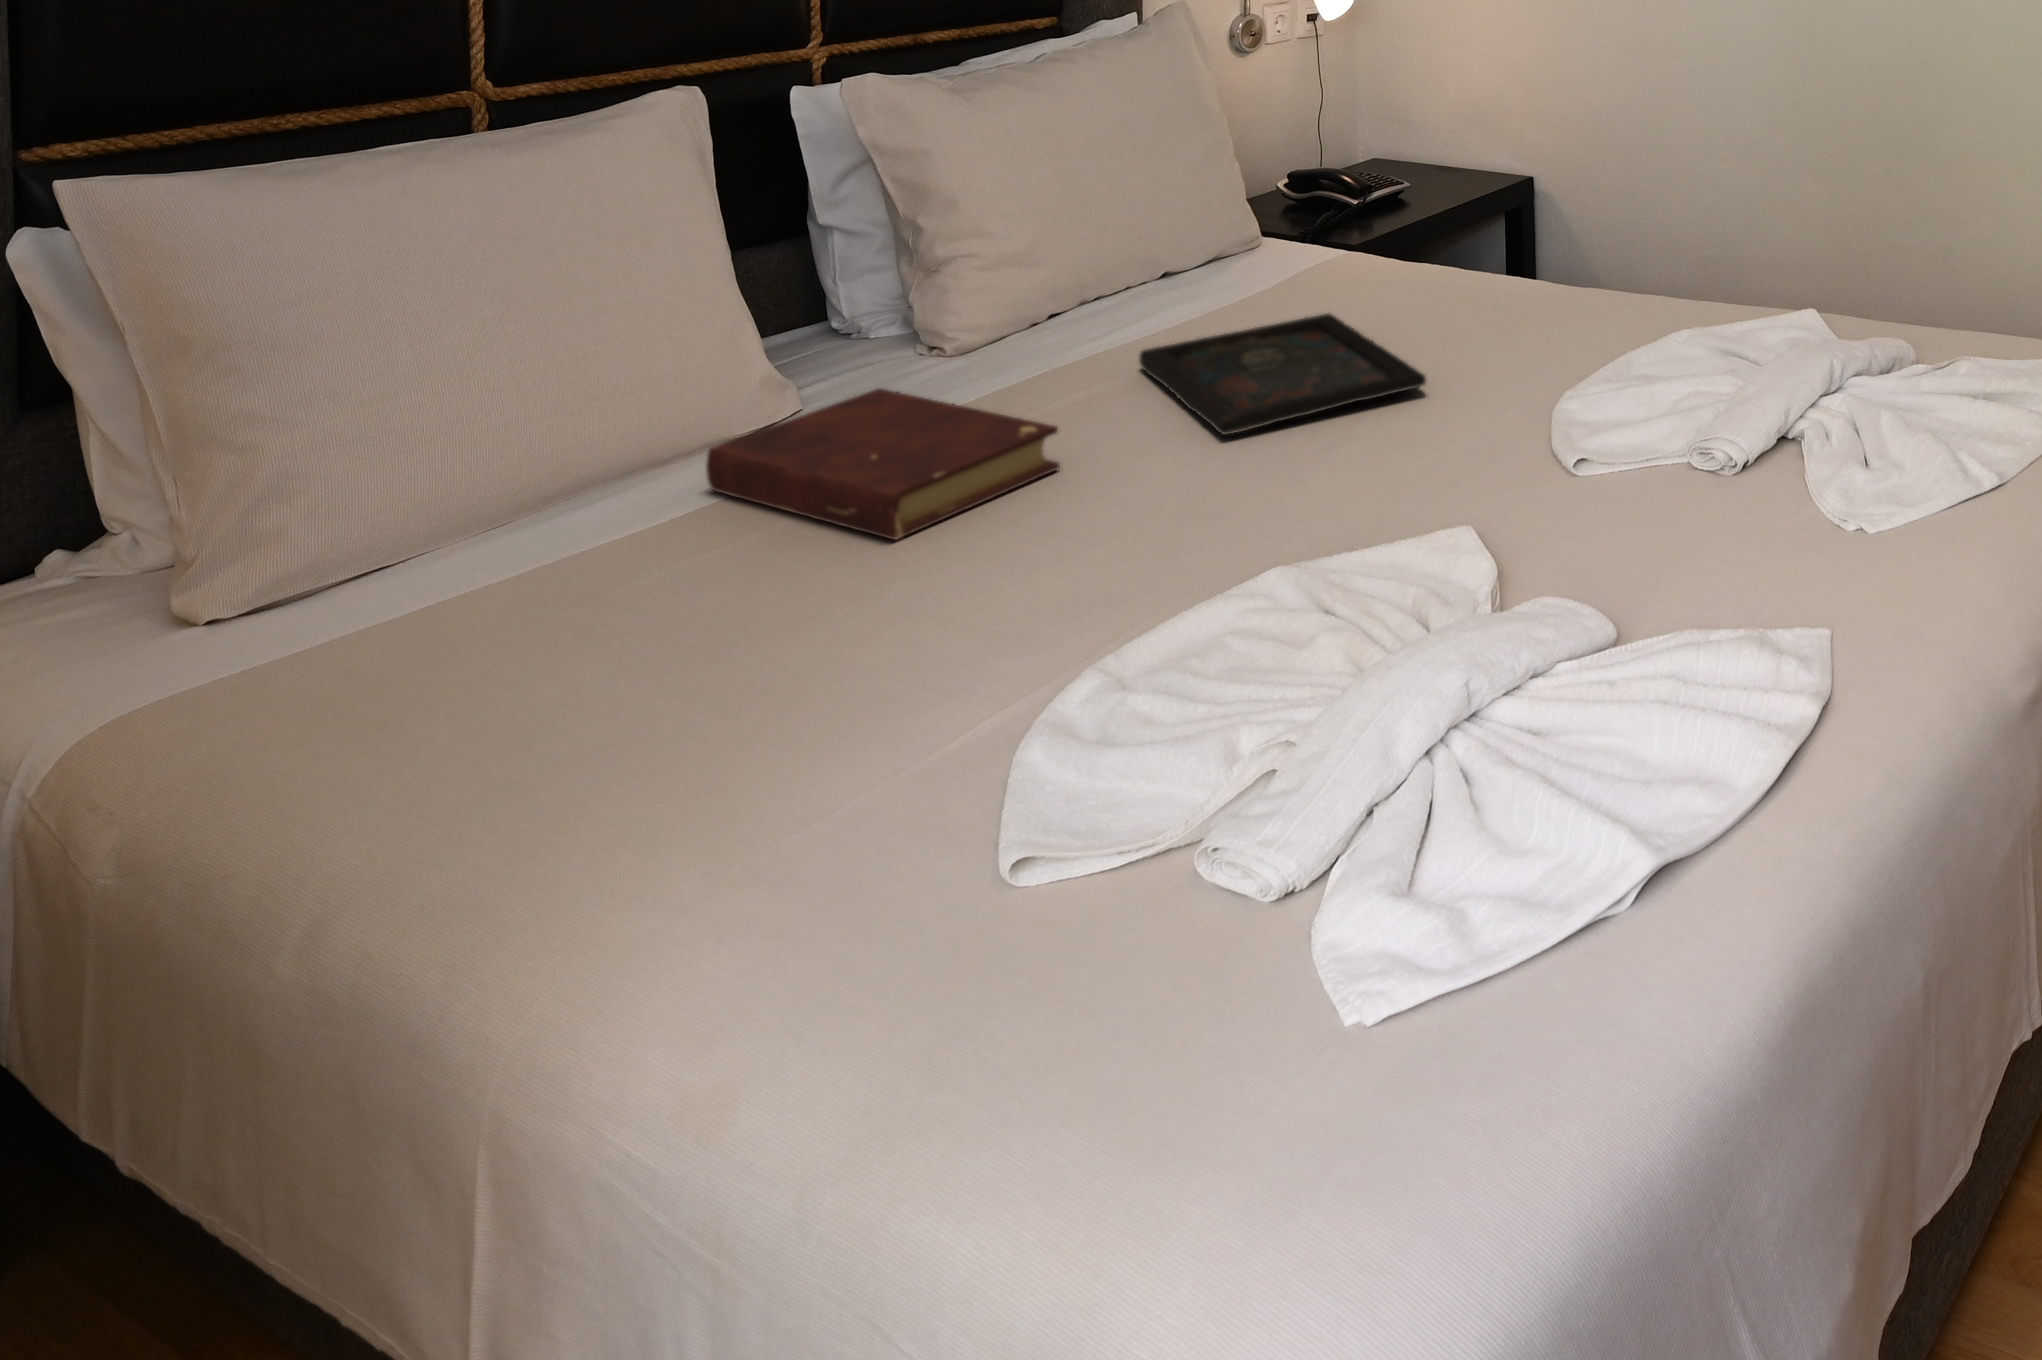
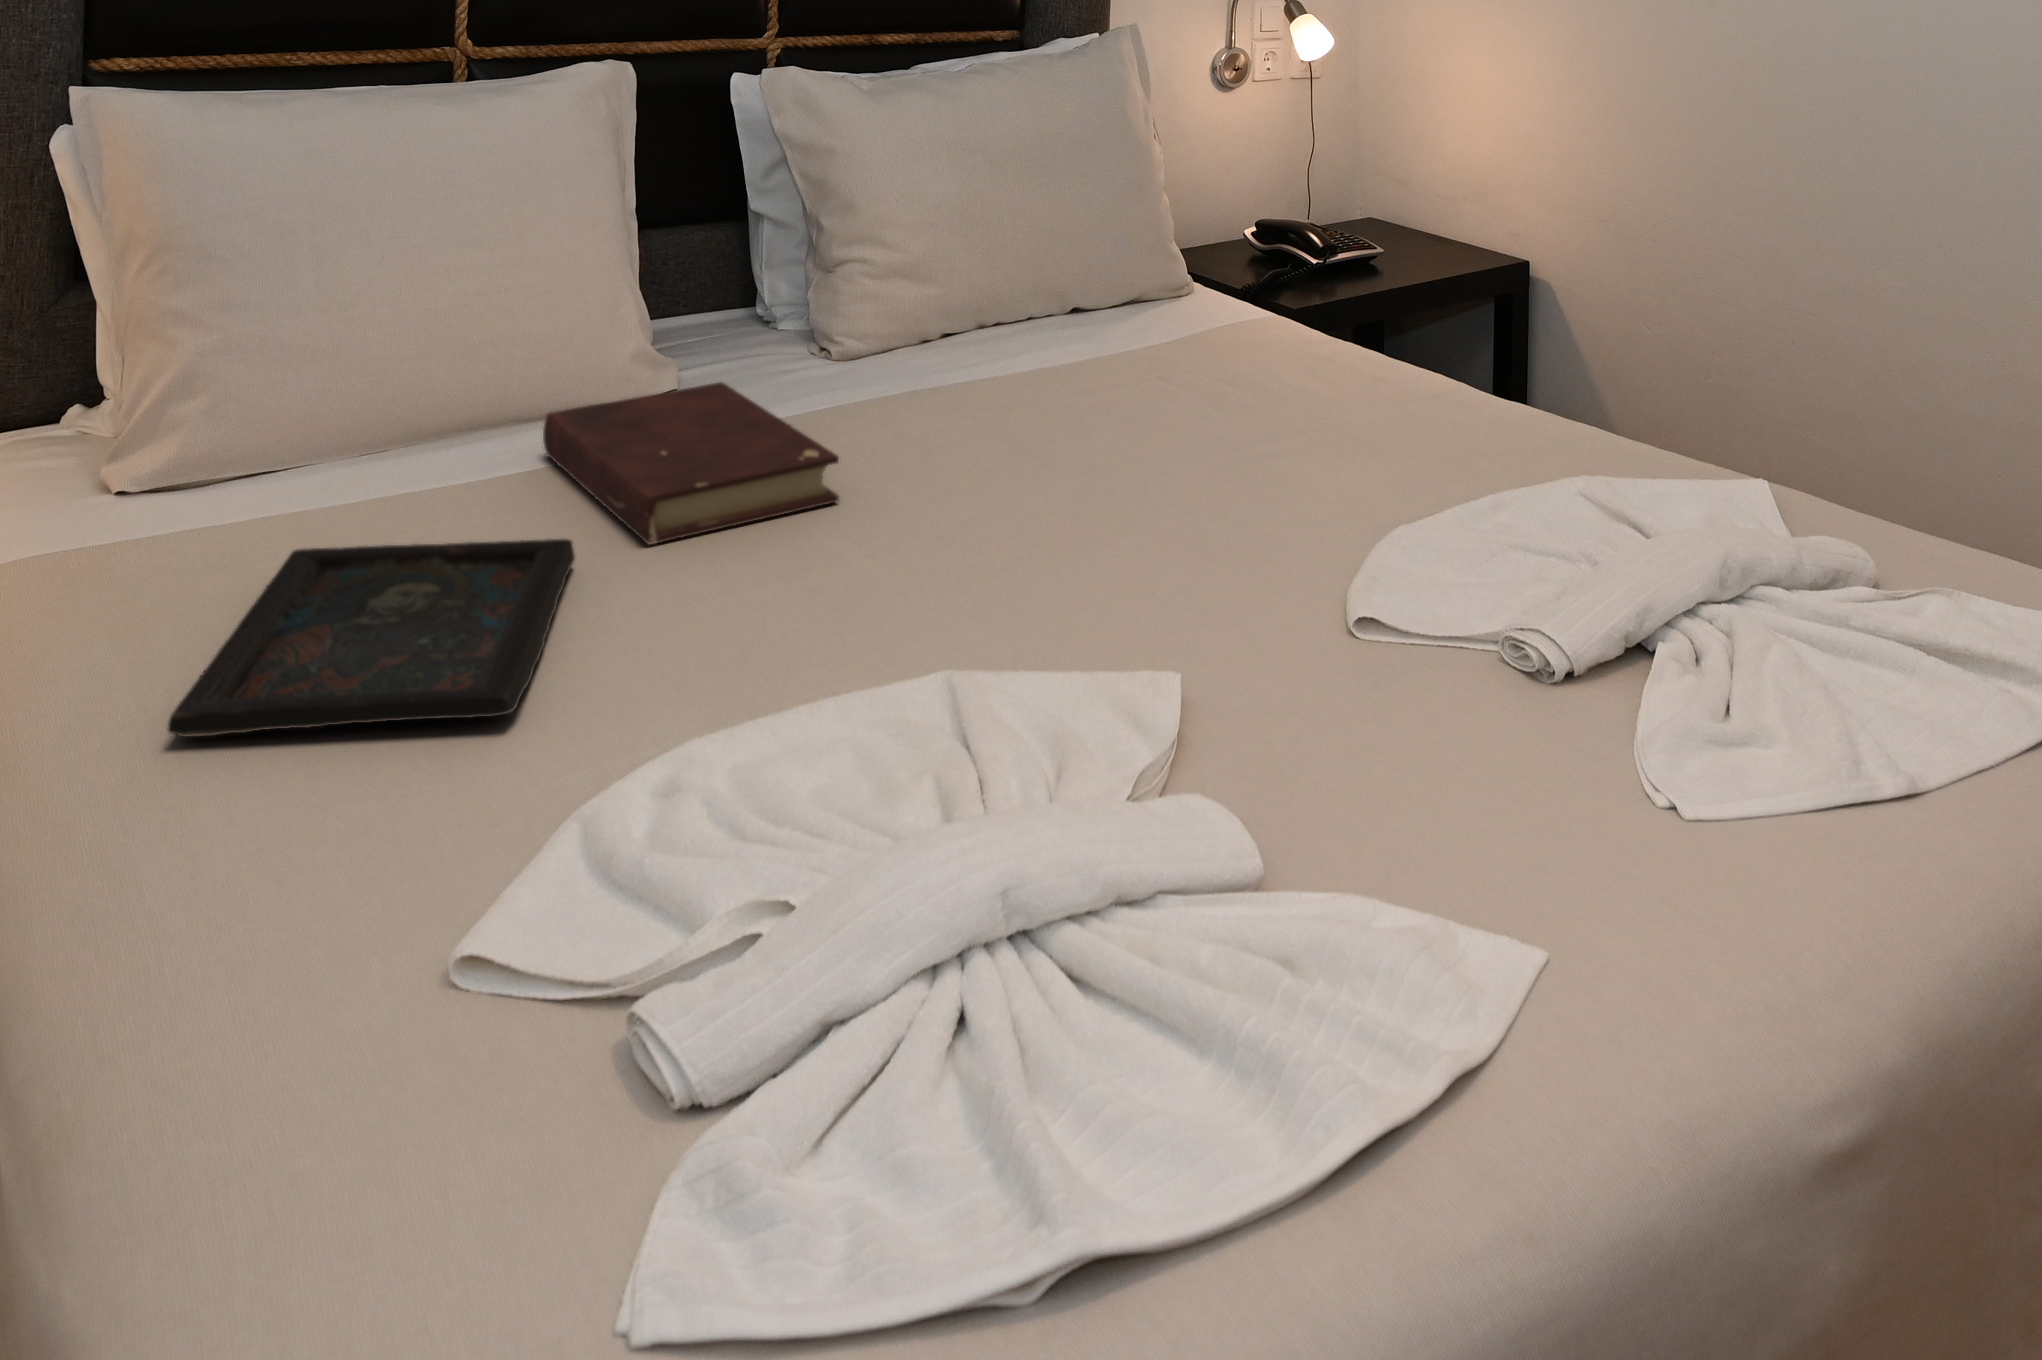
tray: present [1139,314,1426,435] -> present [168,539,575,737]

